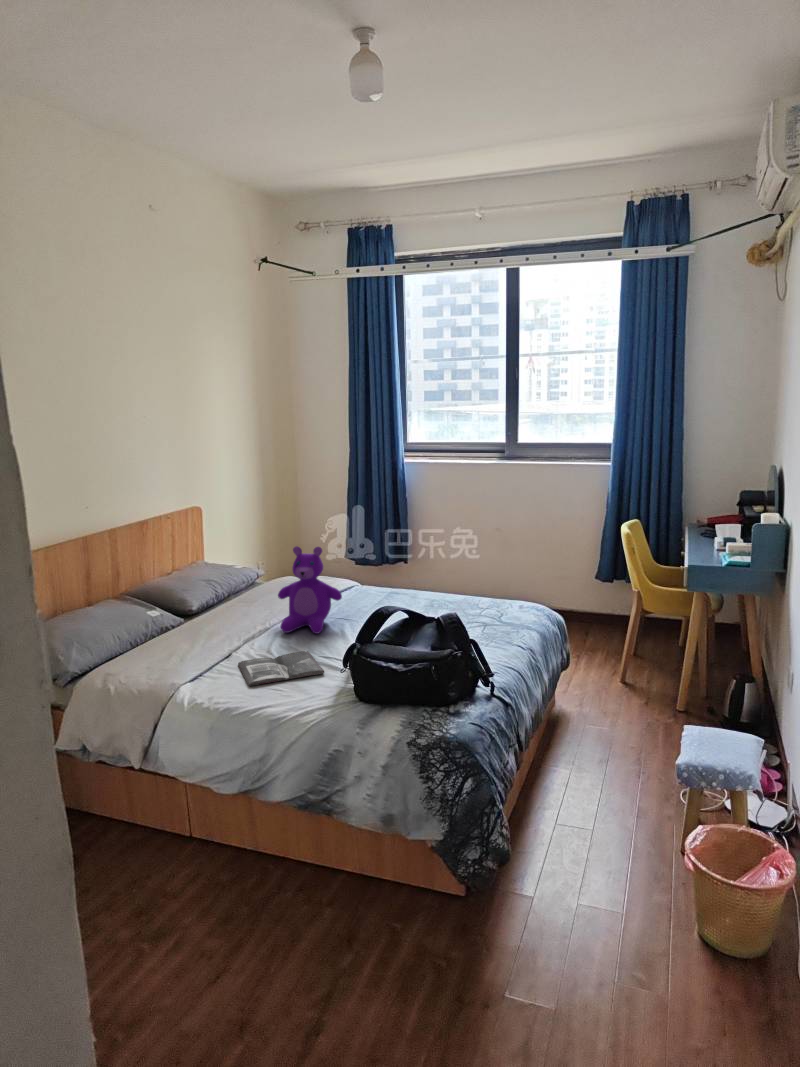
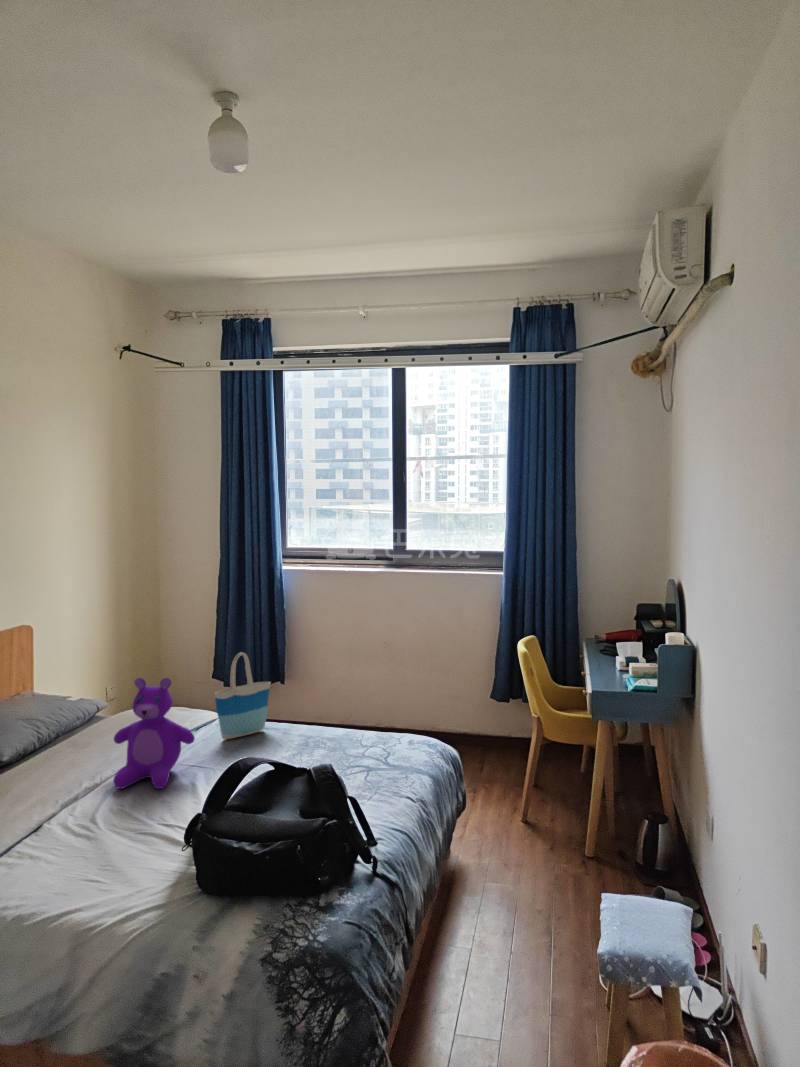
tote bag: none [355,529,401,602] -> present [215,652,271,739]
magazine: present [238,651,324,686] -> none [46,817,161,877]

